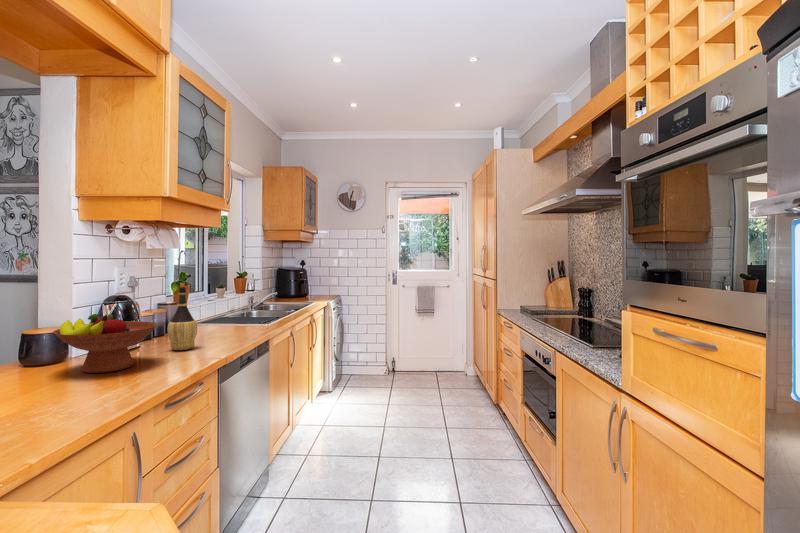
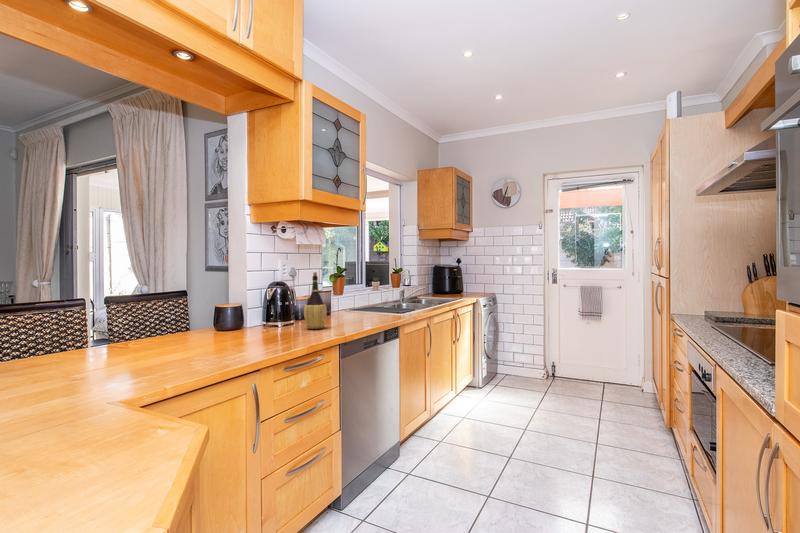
fruit bowl: present [53,314,157,373] -> none [215,294,287,340]

